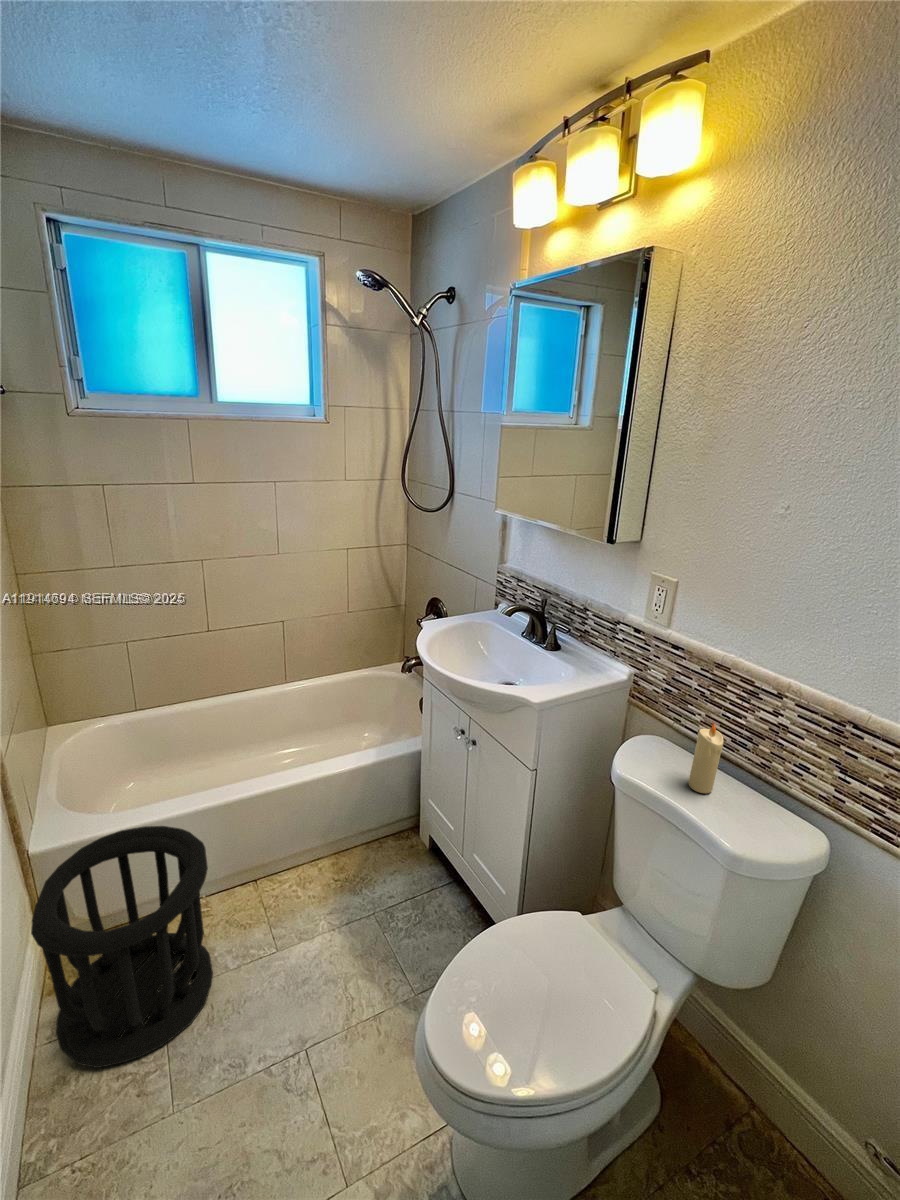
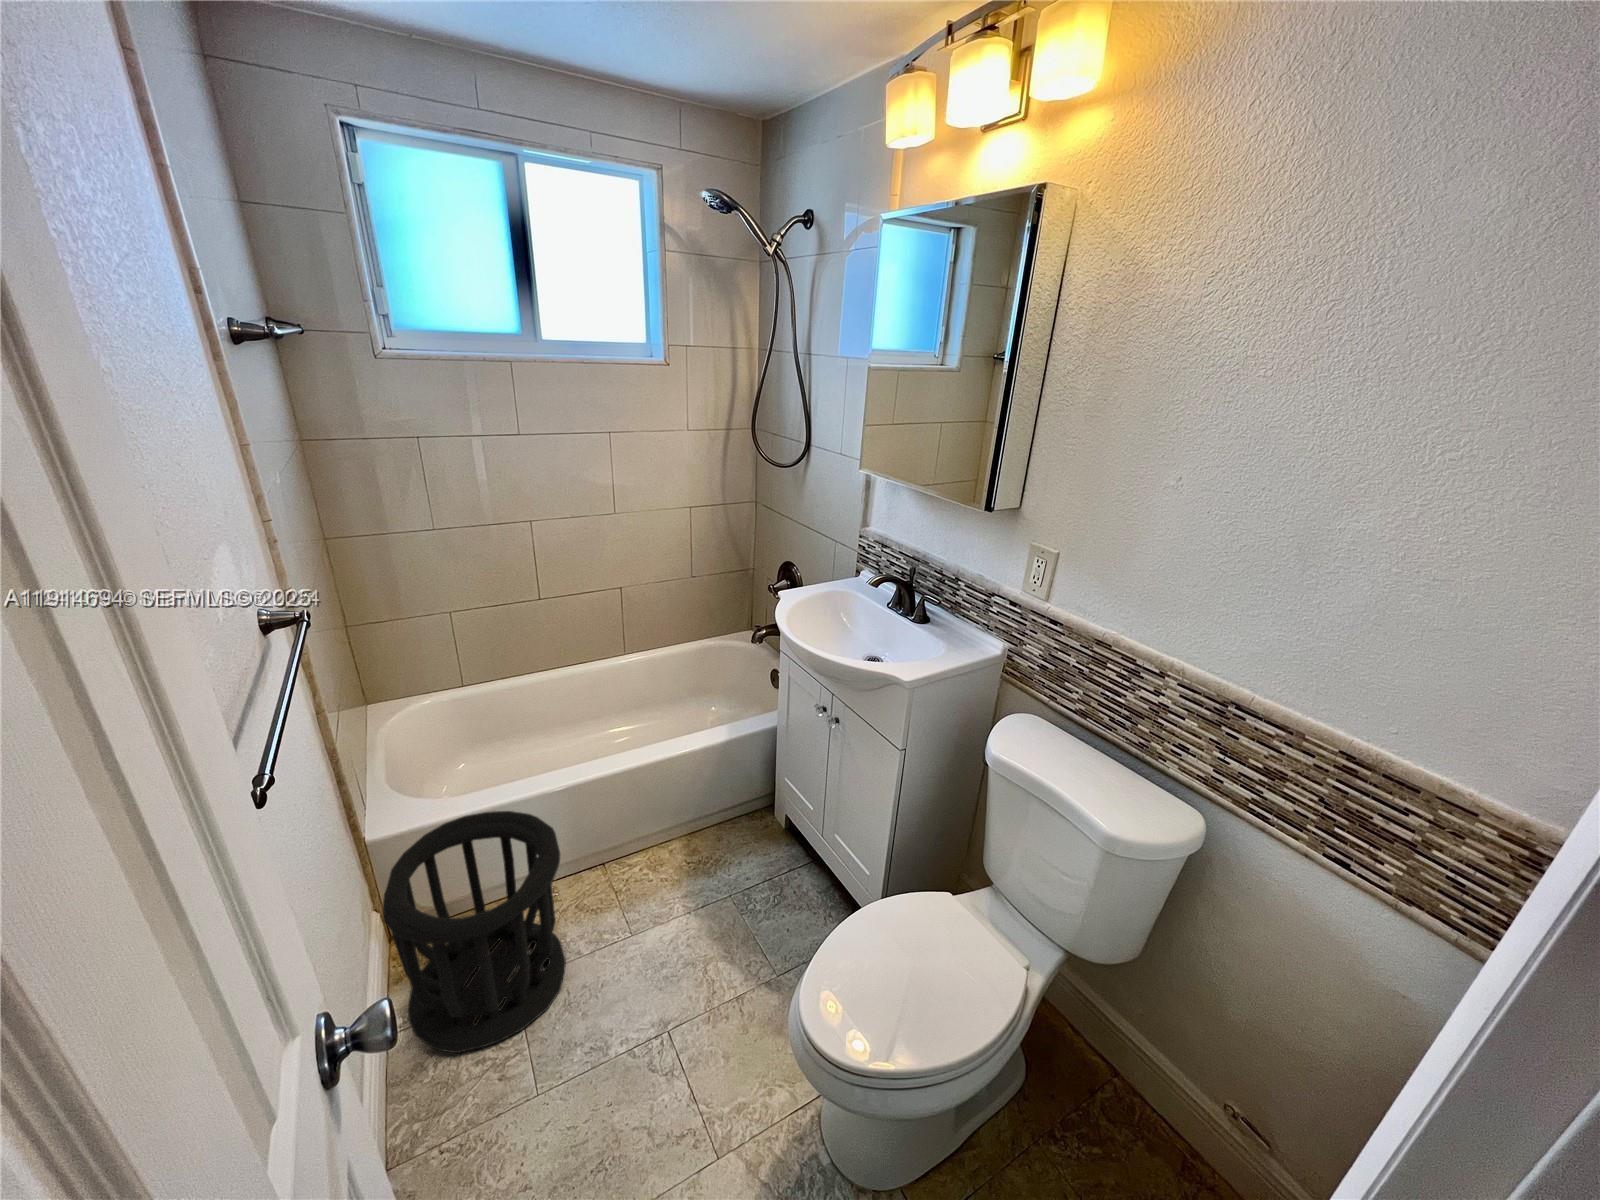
candle: present [688,722,723,793] -> none [1065,702,1103,774]

